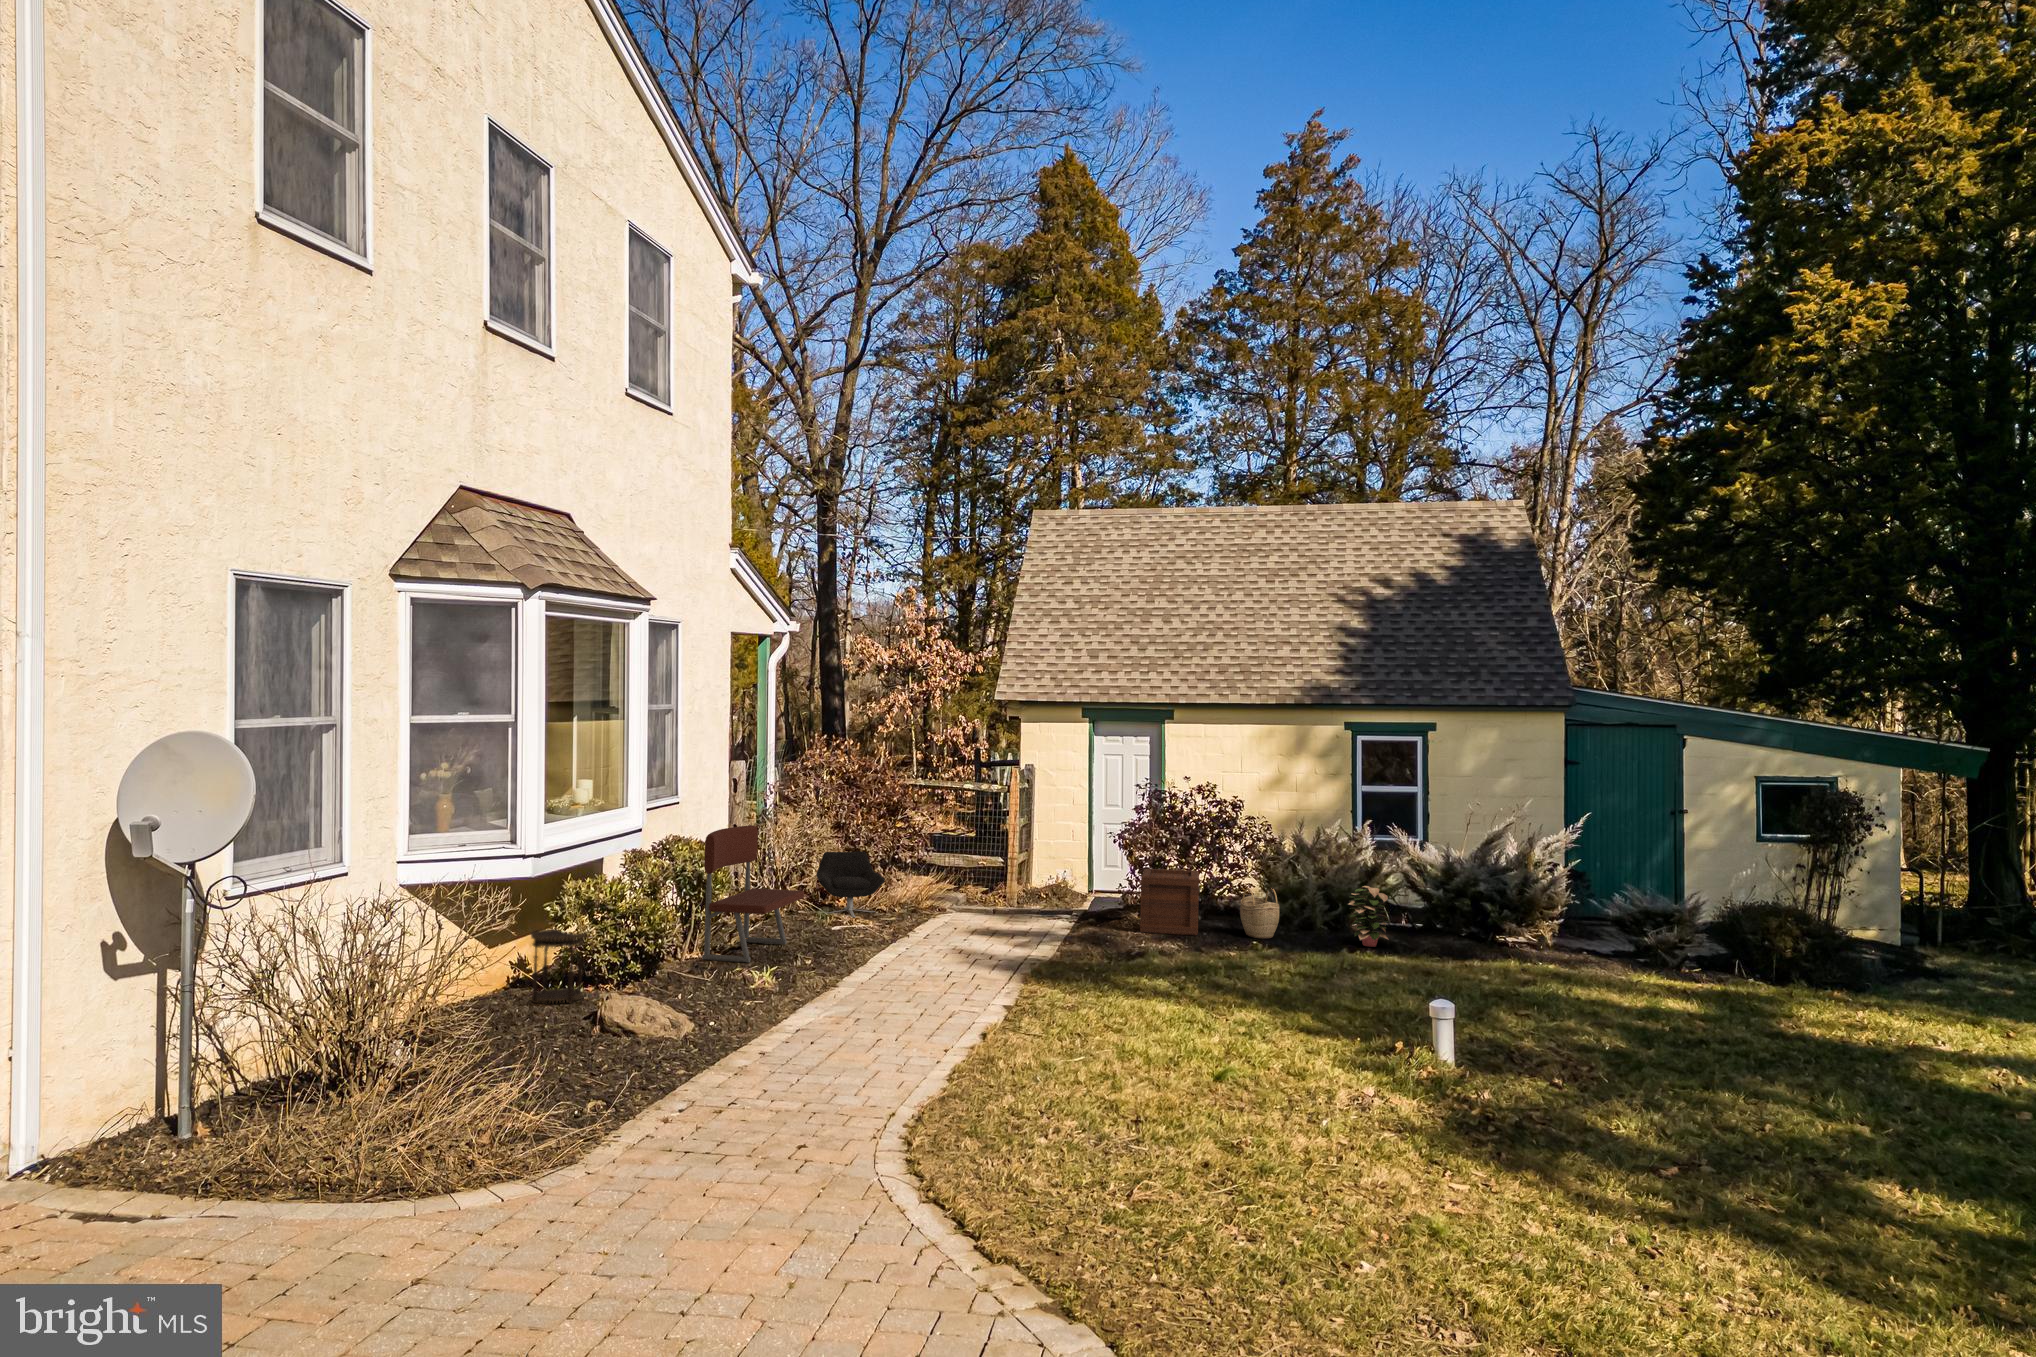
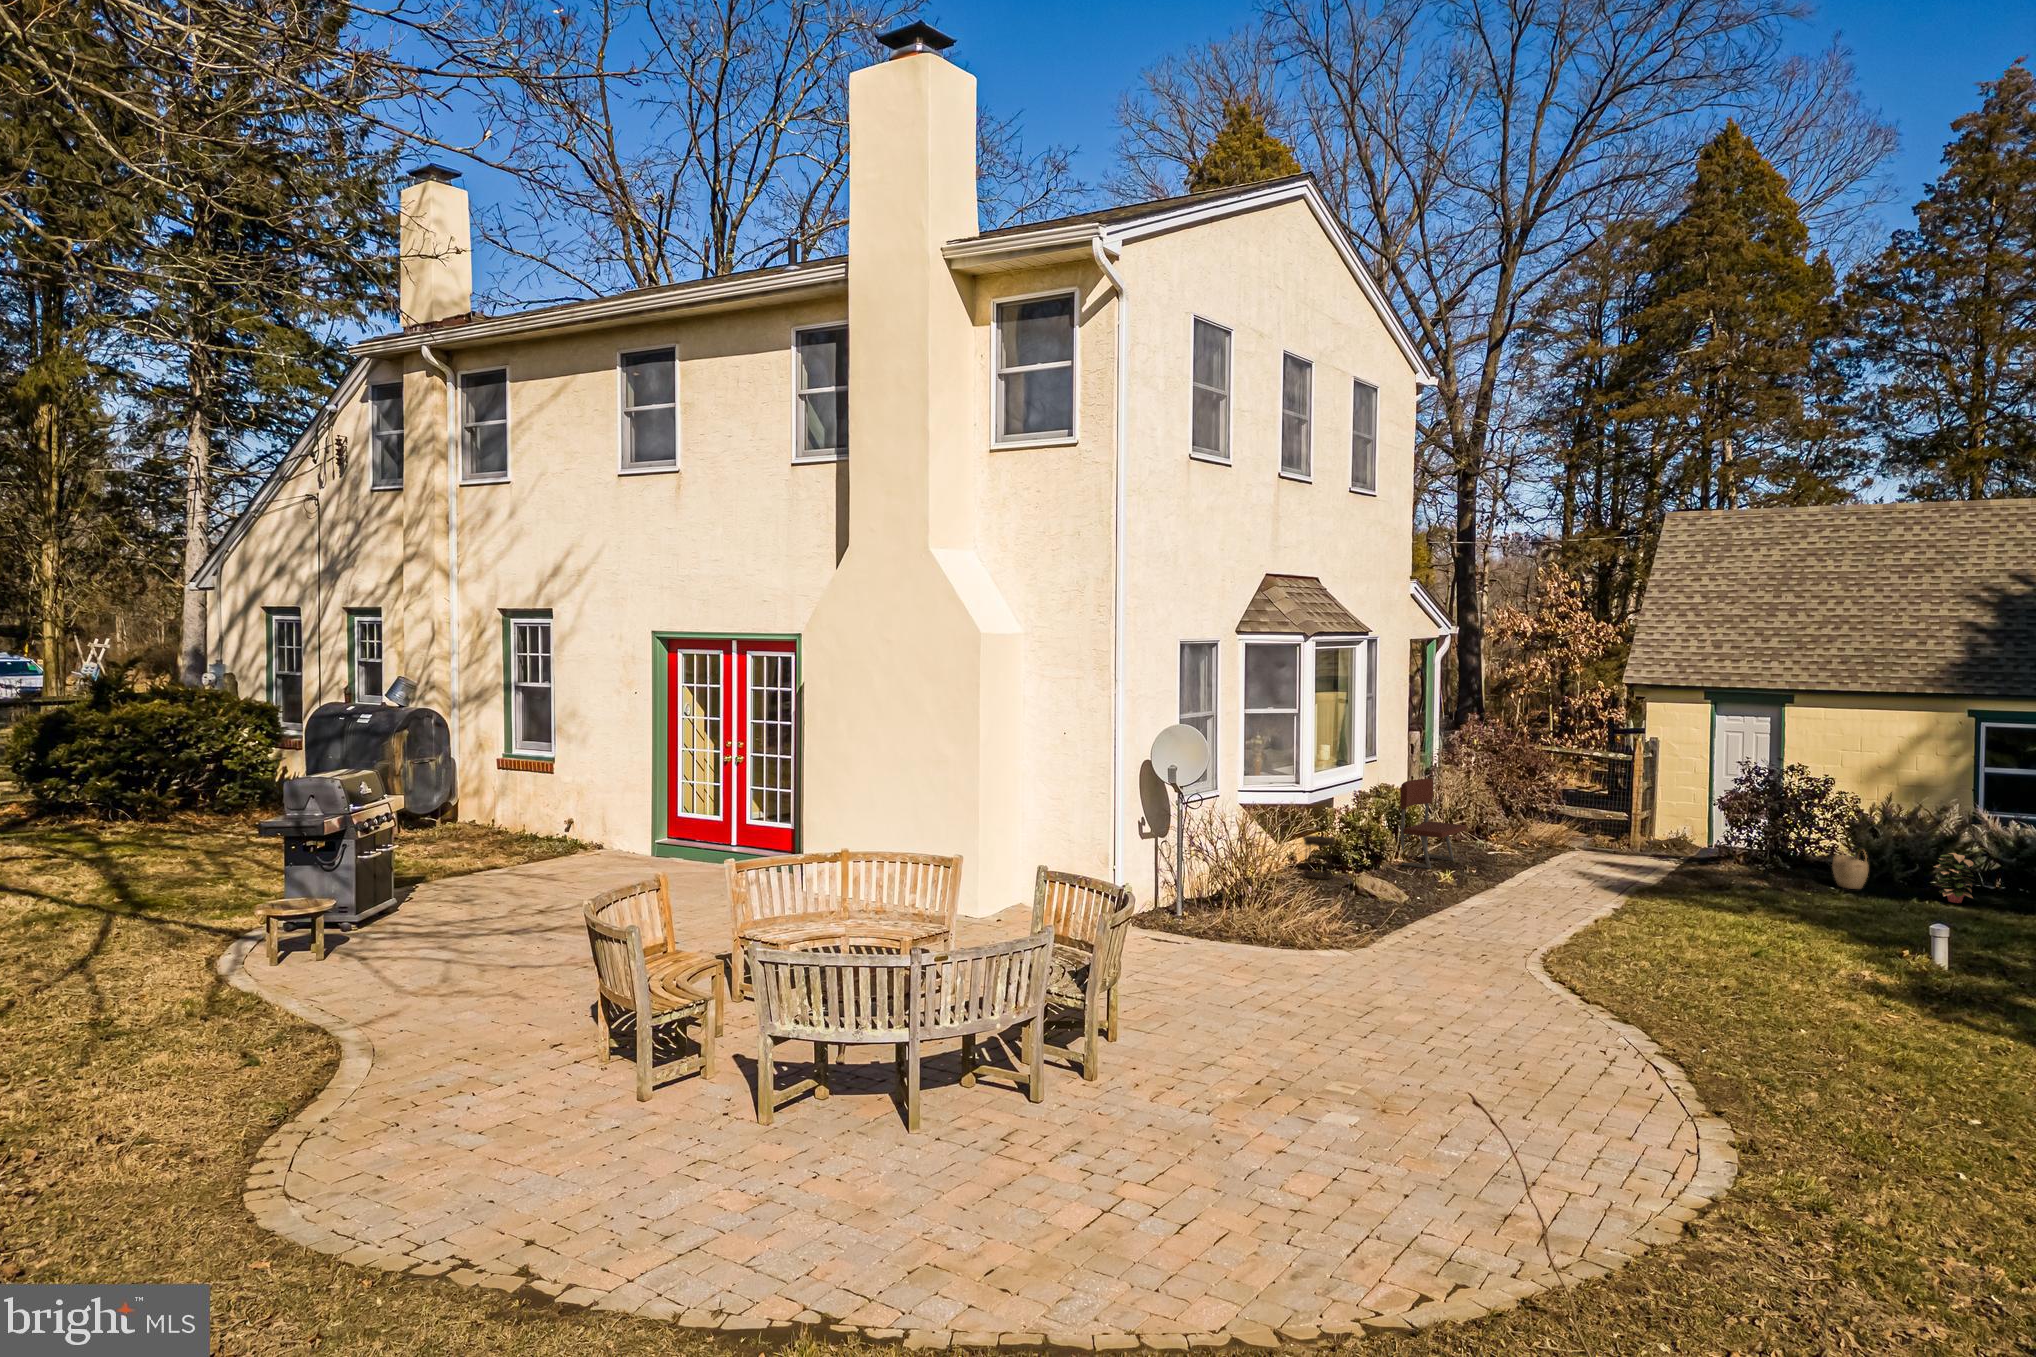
lounge chair: present [816,851,885,917] -> none [1472,800,1526,848]
wooden crate: present [1140,869,1199,936] -> none [1739,827,1796,882]

